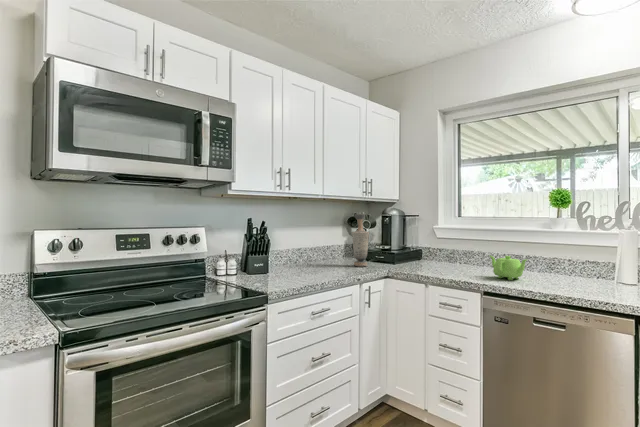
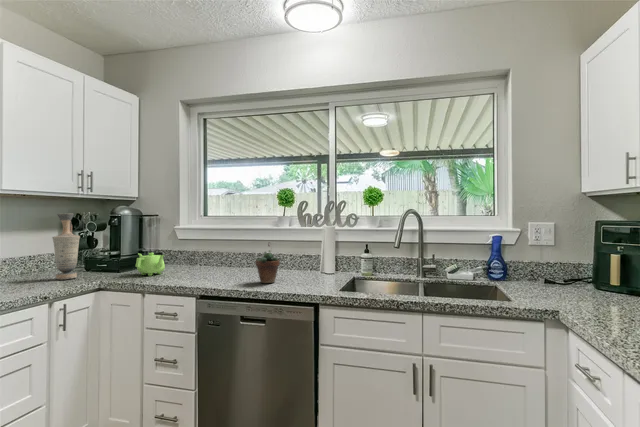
succulent plant: none [542,246,571,288] -> present [256,244,280,283]
teapot: present [490,256,527,280] -> present [136,253,165,276]

